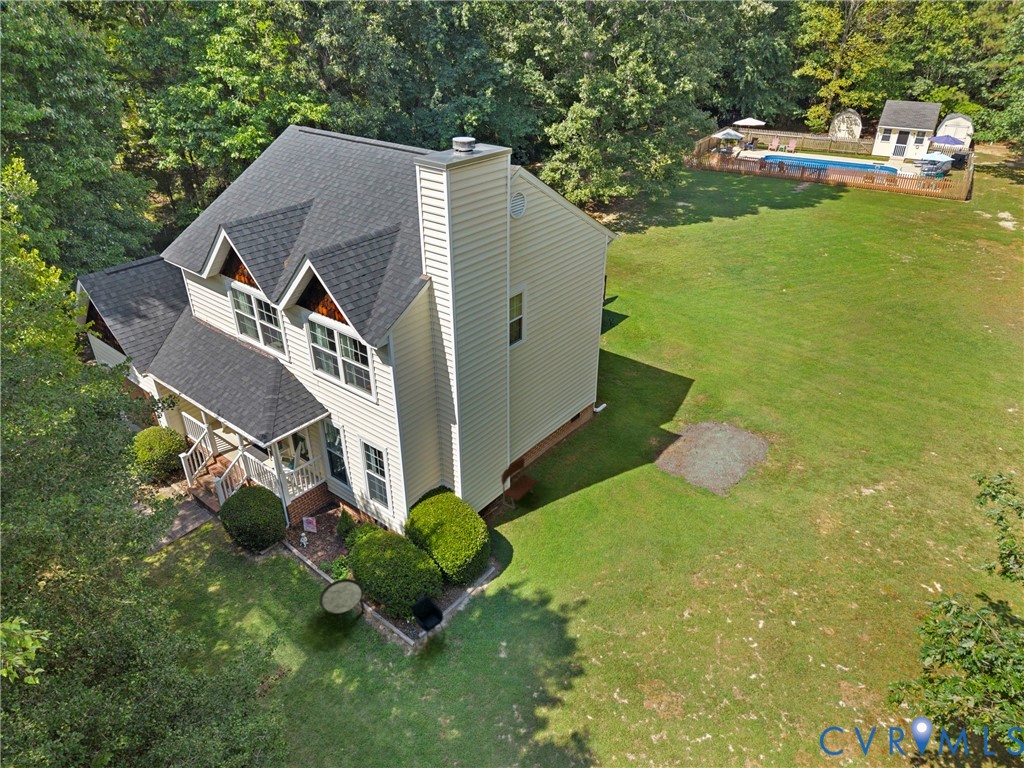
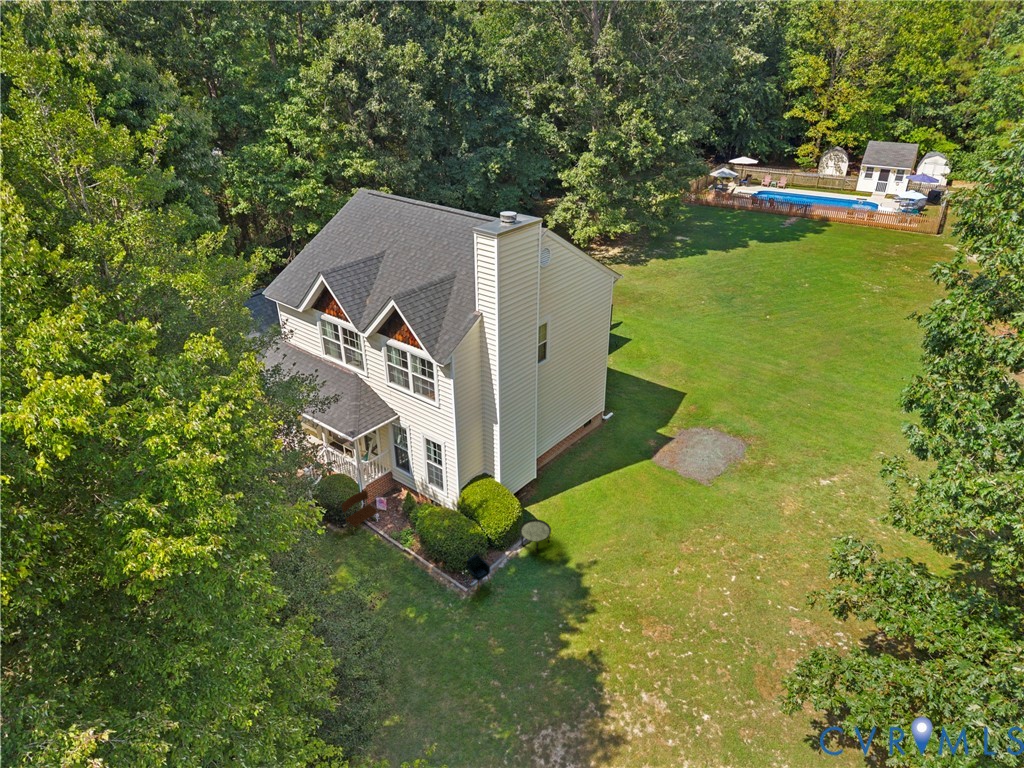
bench: present [501,458,538,509] -> present [342,490,378,534]
round table: present [320,579,365,629] -> present [520,519,551,553]

